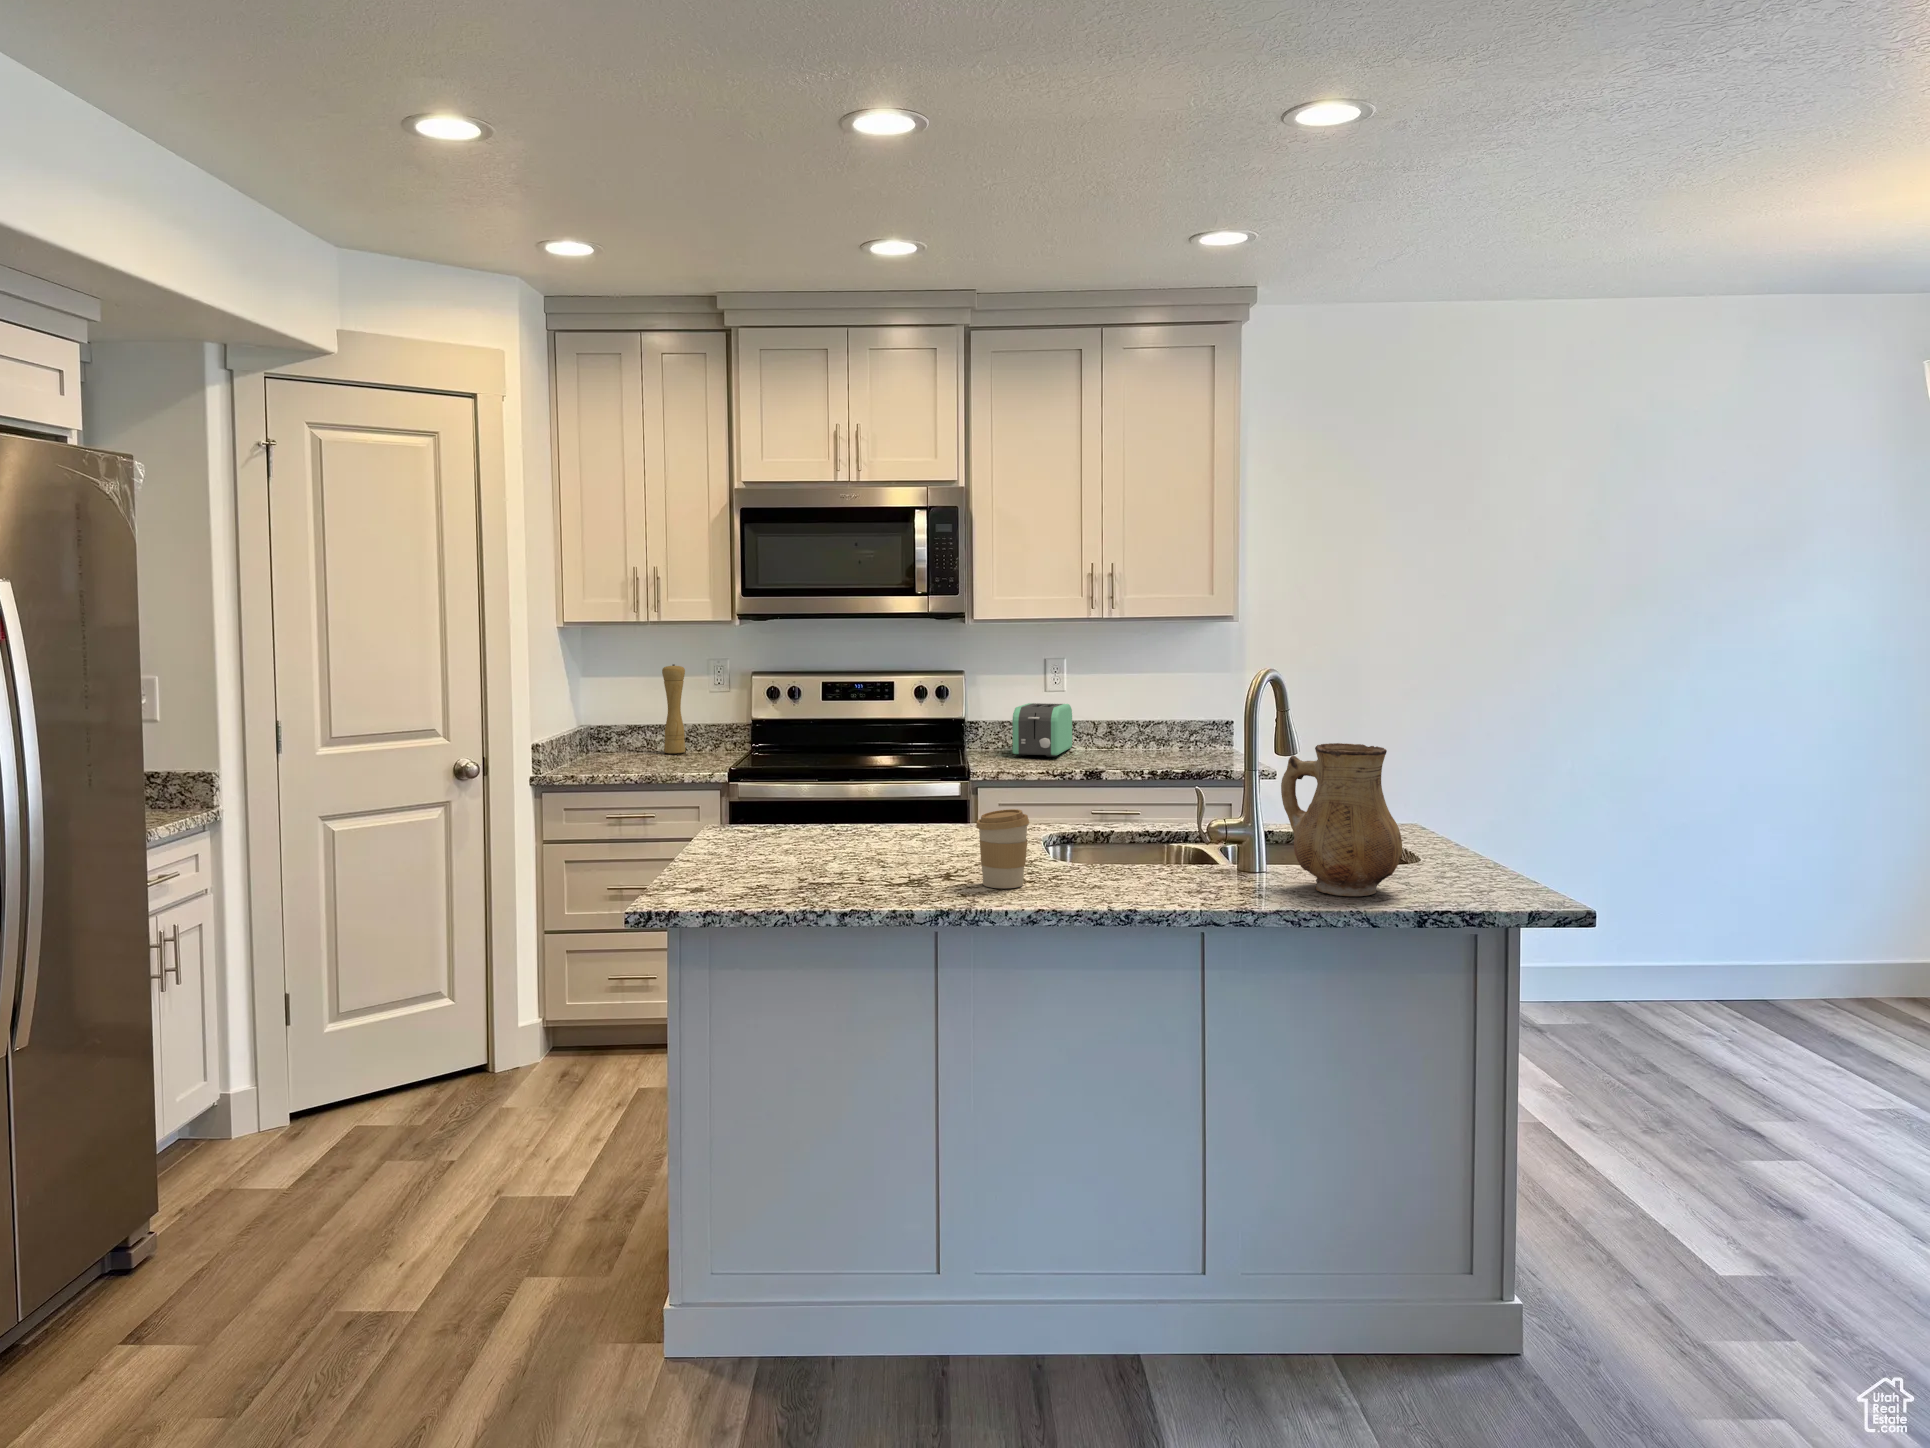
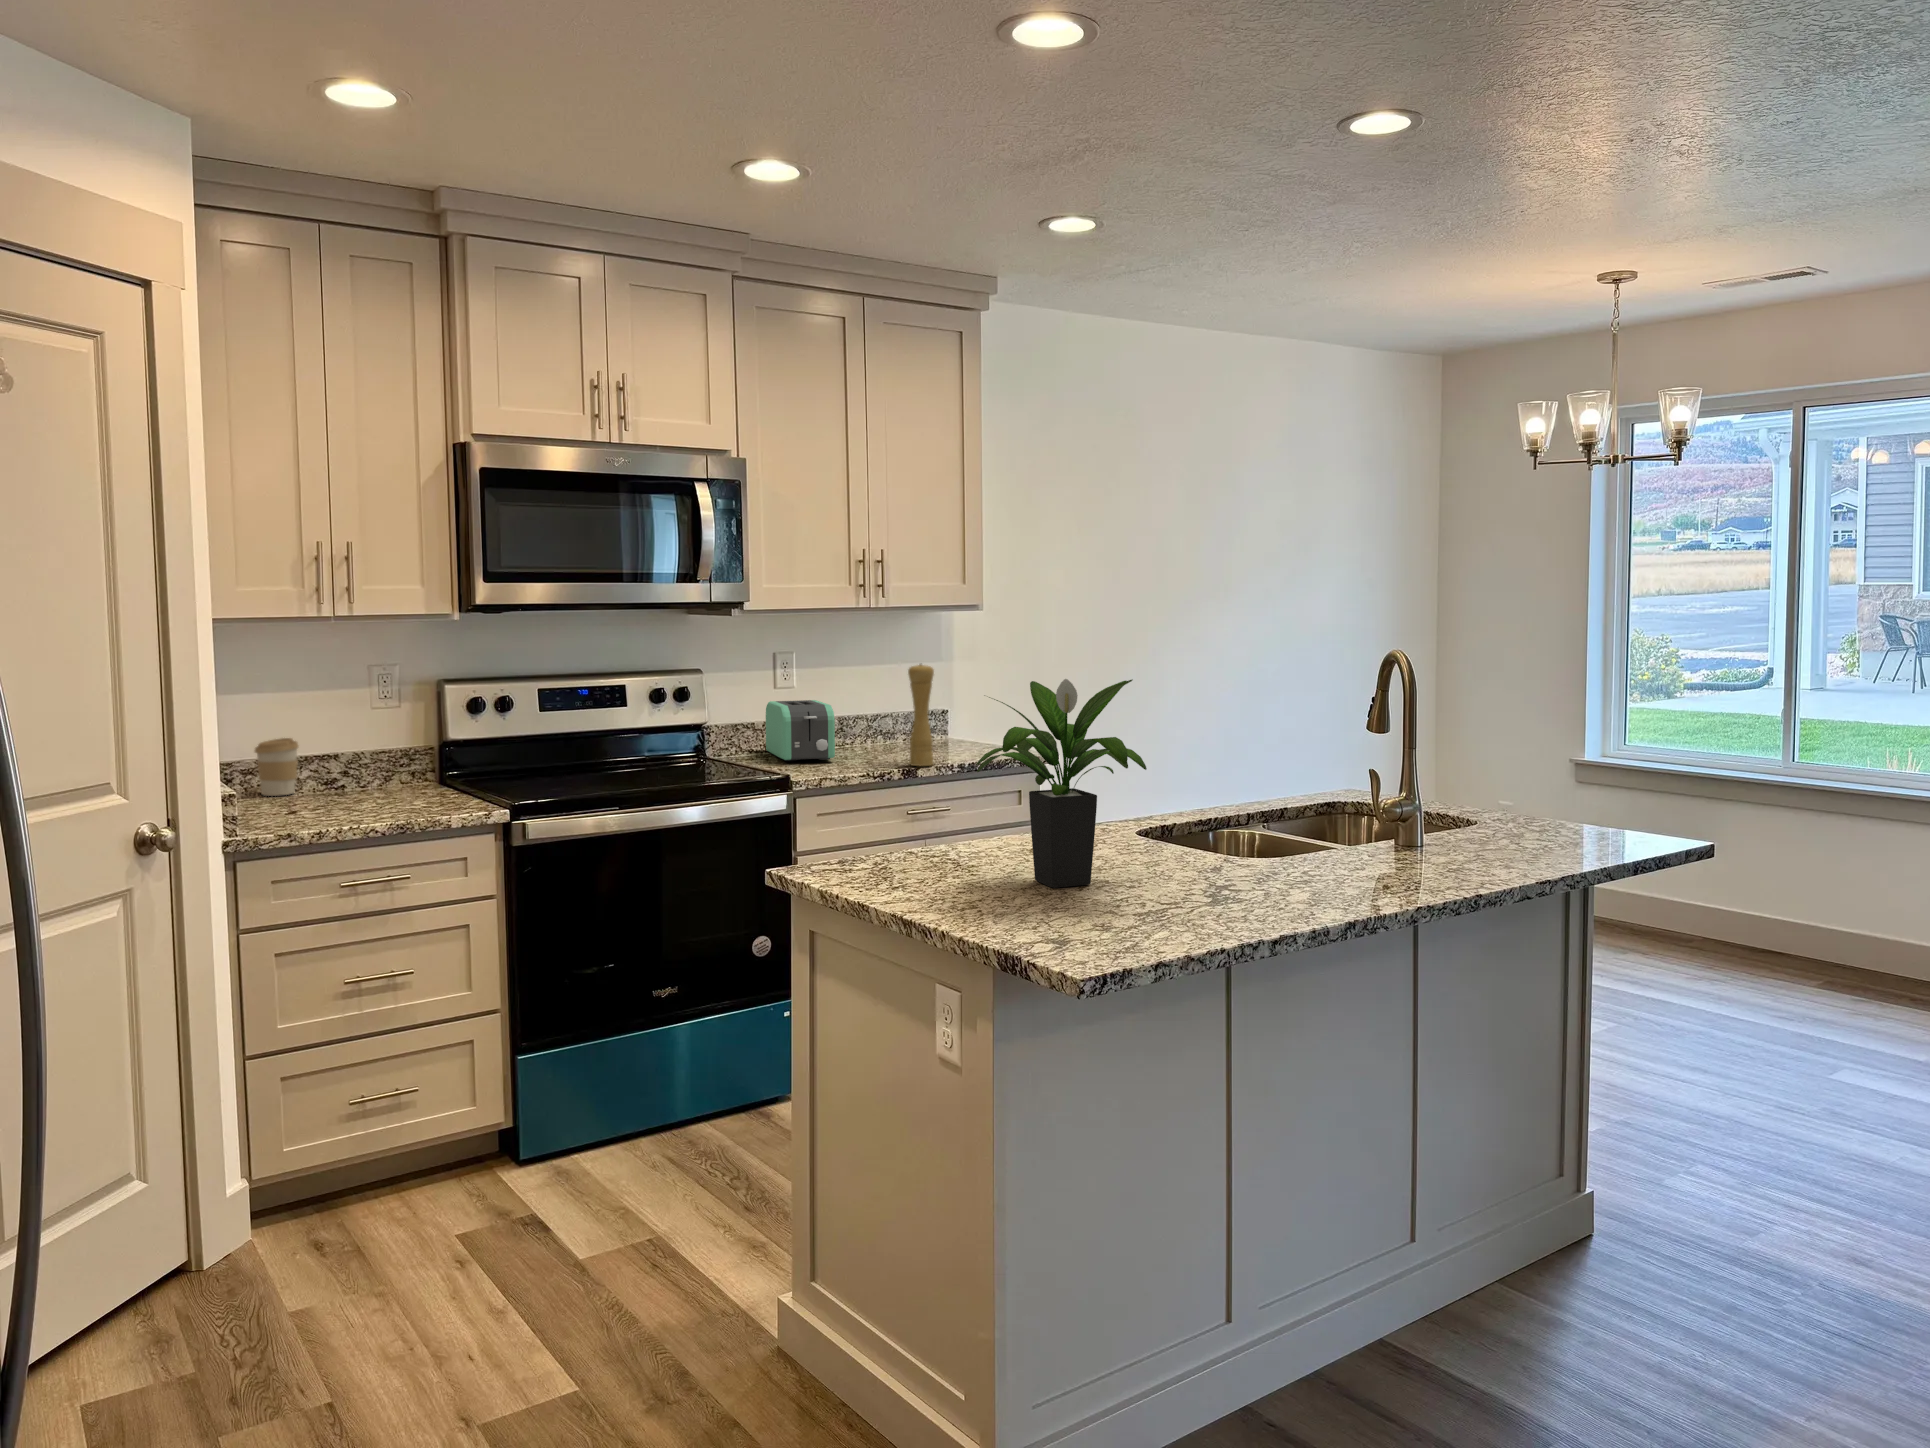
pepper mill: present [662,664,685,753] -> present [908,664,934,766]
potted plant: none [753,680,920,858] -> present [976,679,1147,888]
ceramic pitcher: present [1281,743,1402,896] -> none [1465,720,1572,857]
coffee cup: present [976,809,1029,888] -> present [255,738,298,796]

